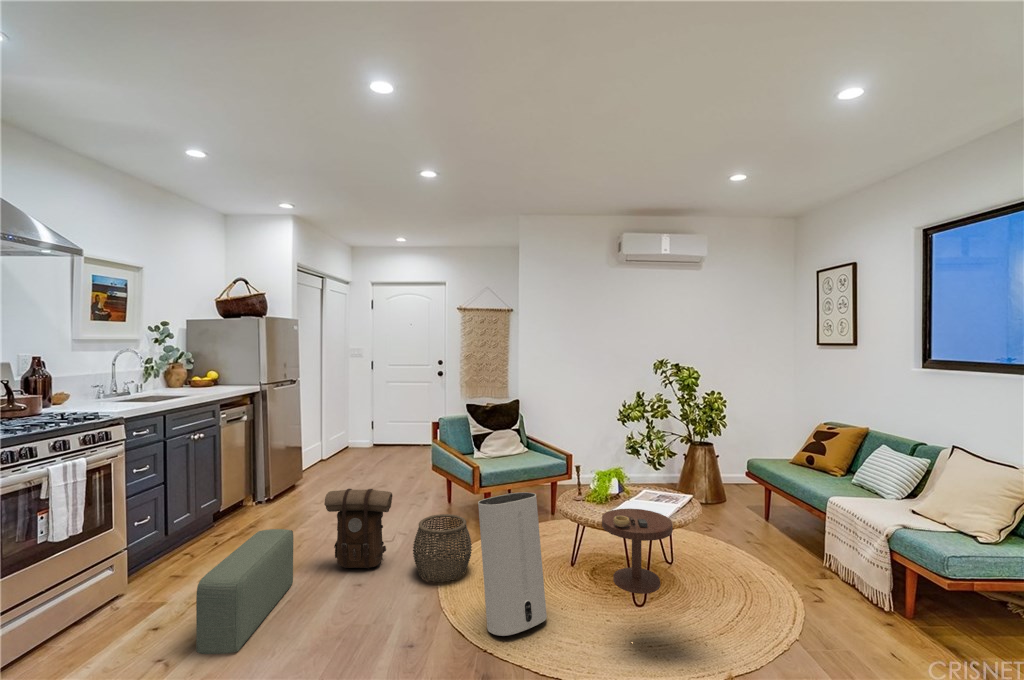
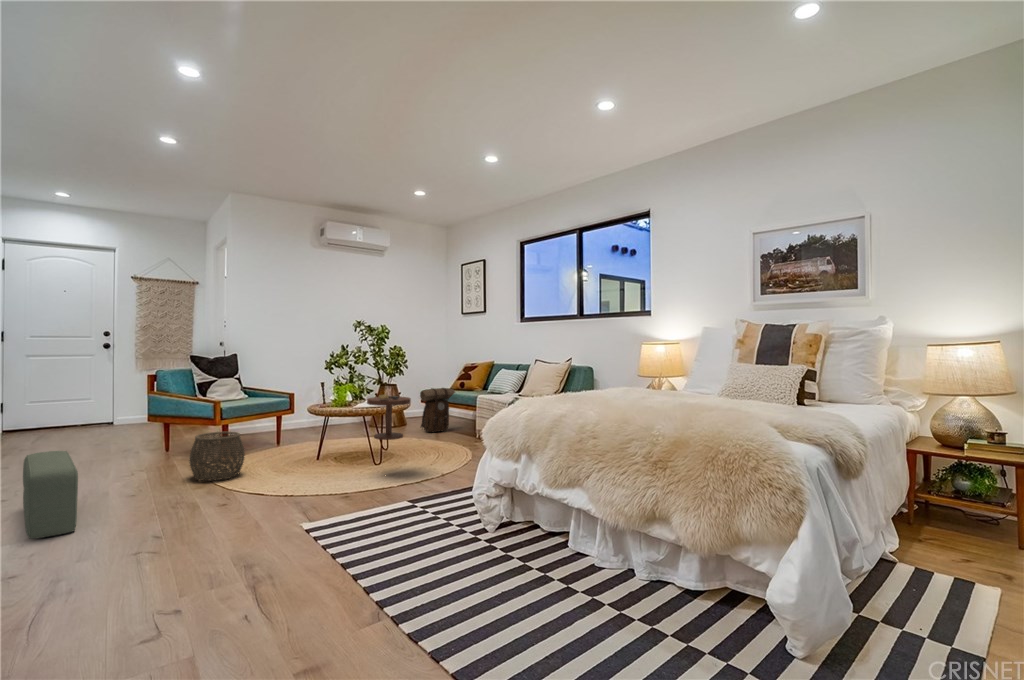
backpack: present [324,489,392,569] -> present [420,388,455,432]
air purifier: present [478,492,547,636] -> none [276,394,327,487]

